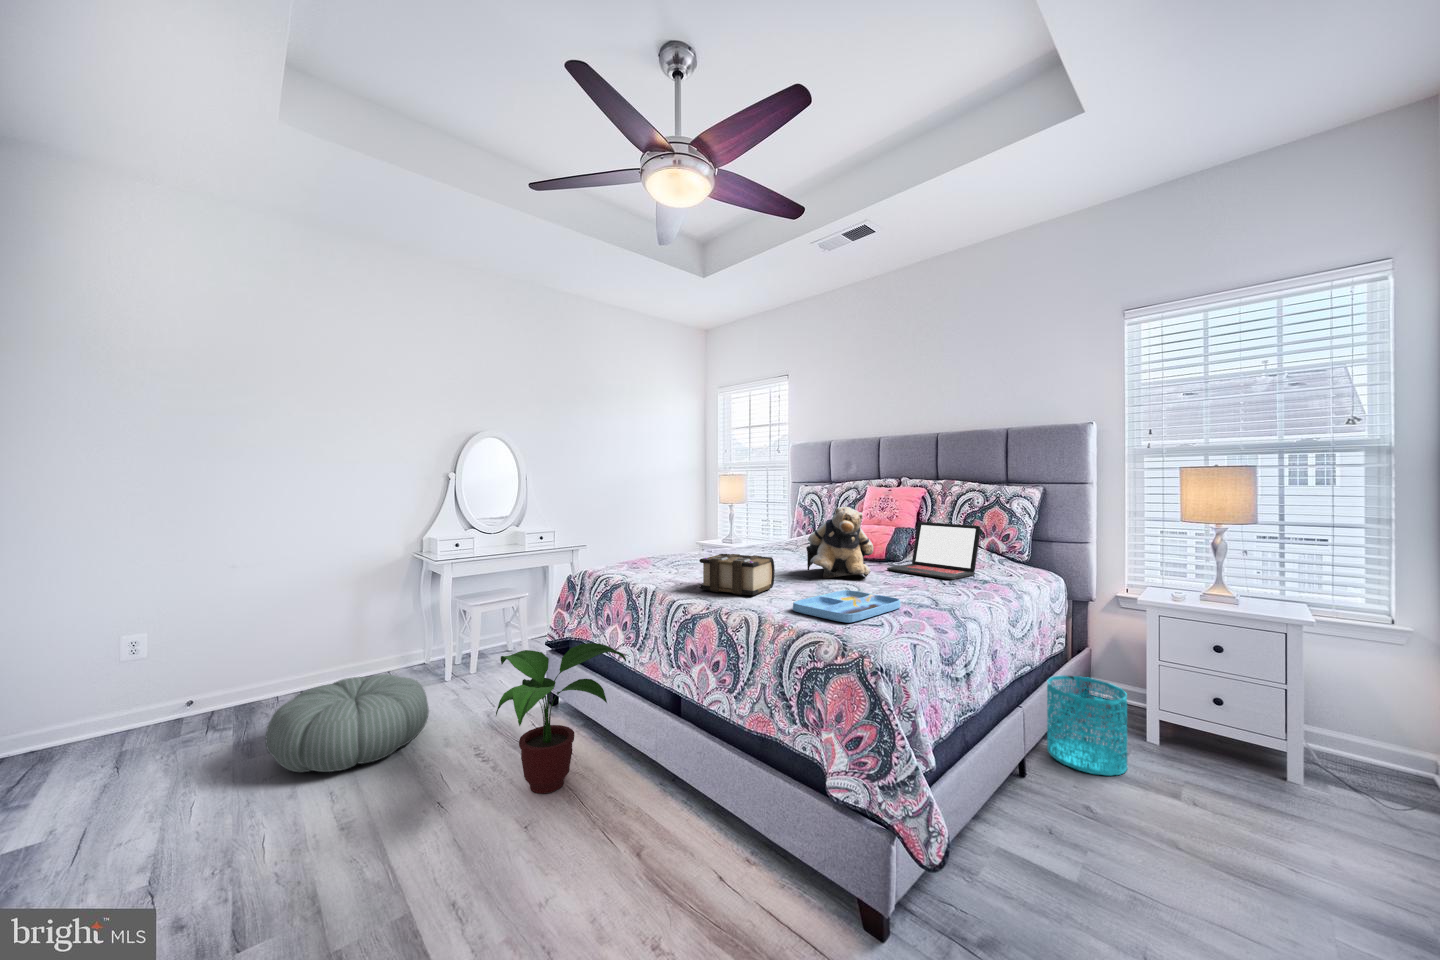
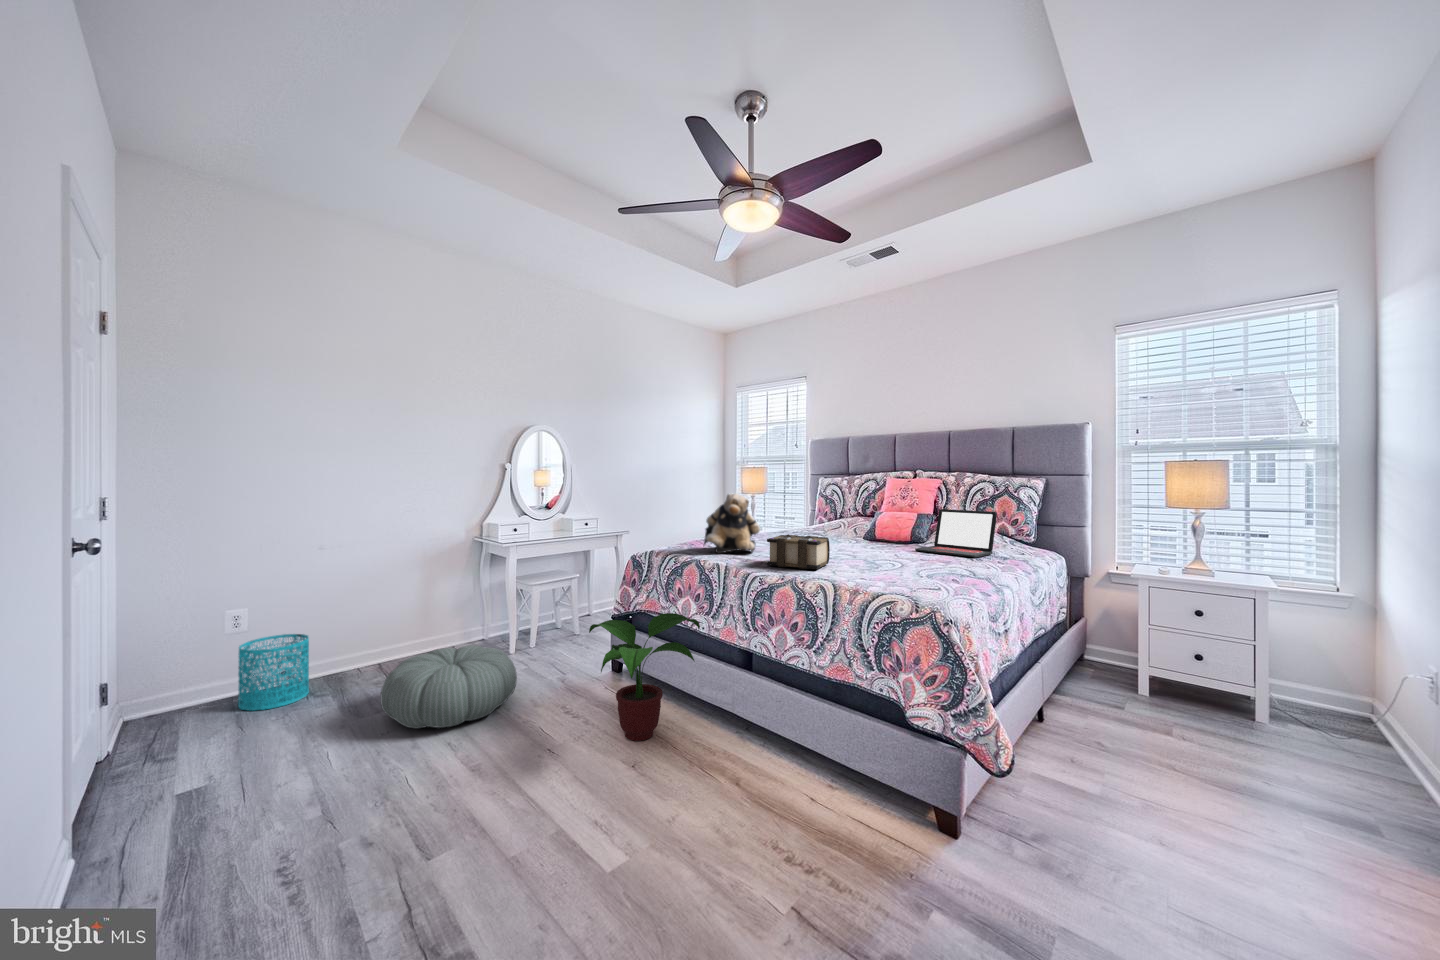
teddy bear: present [806,507,874,578] -> present [704,493,760,553]
tray: present [793,590,900,623] -> none [859,564,946,588]
wastebasket: present [1047,675,1128,776] -> present [238,634,309,711]

